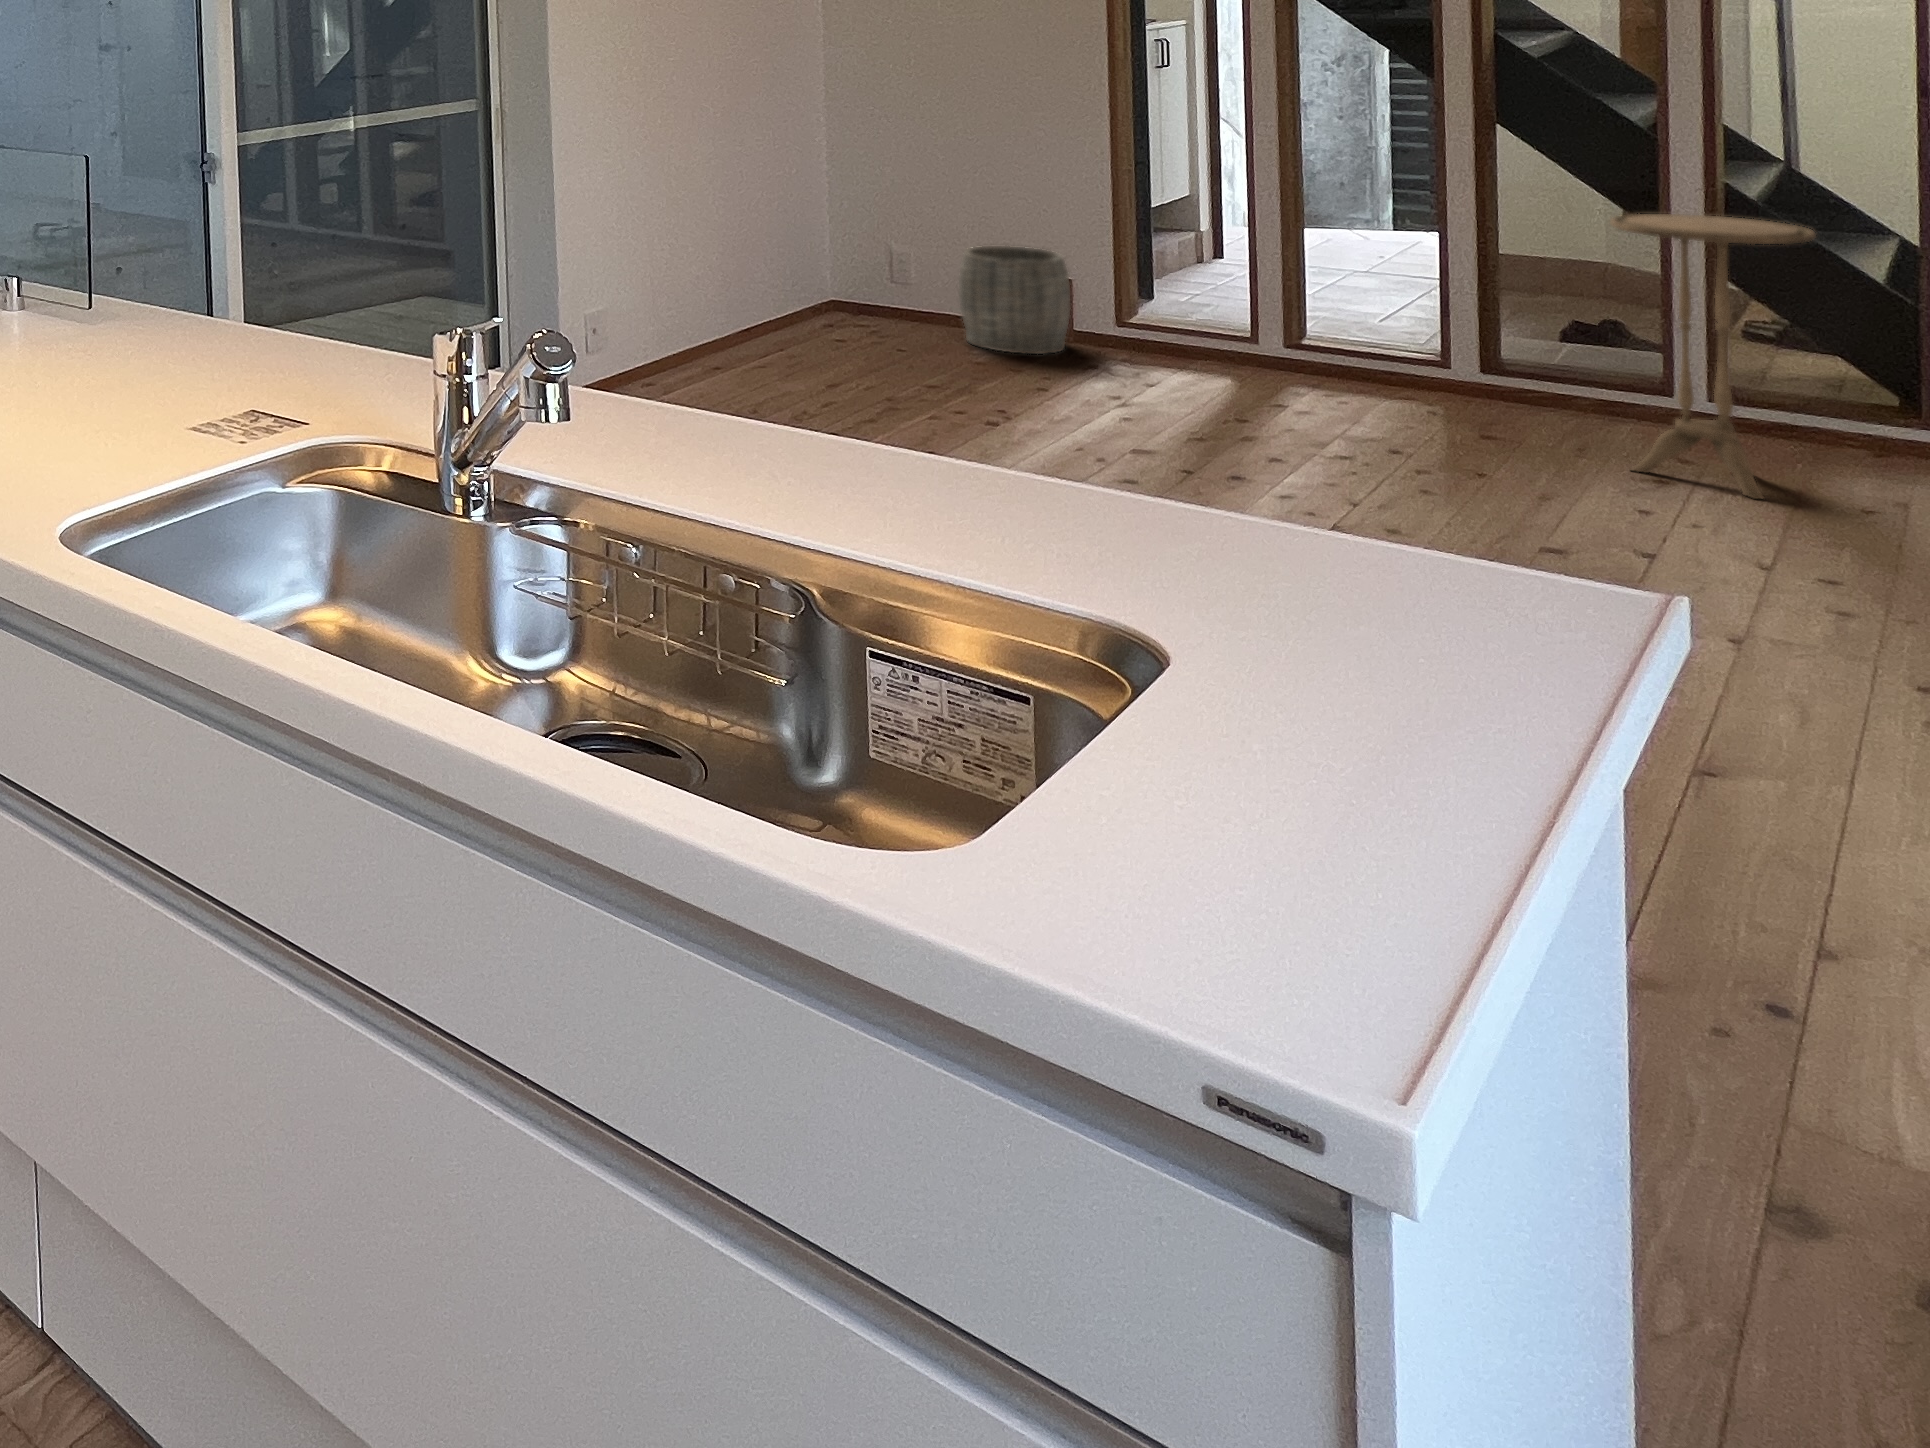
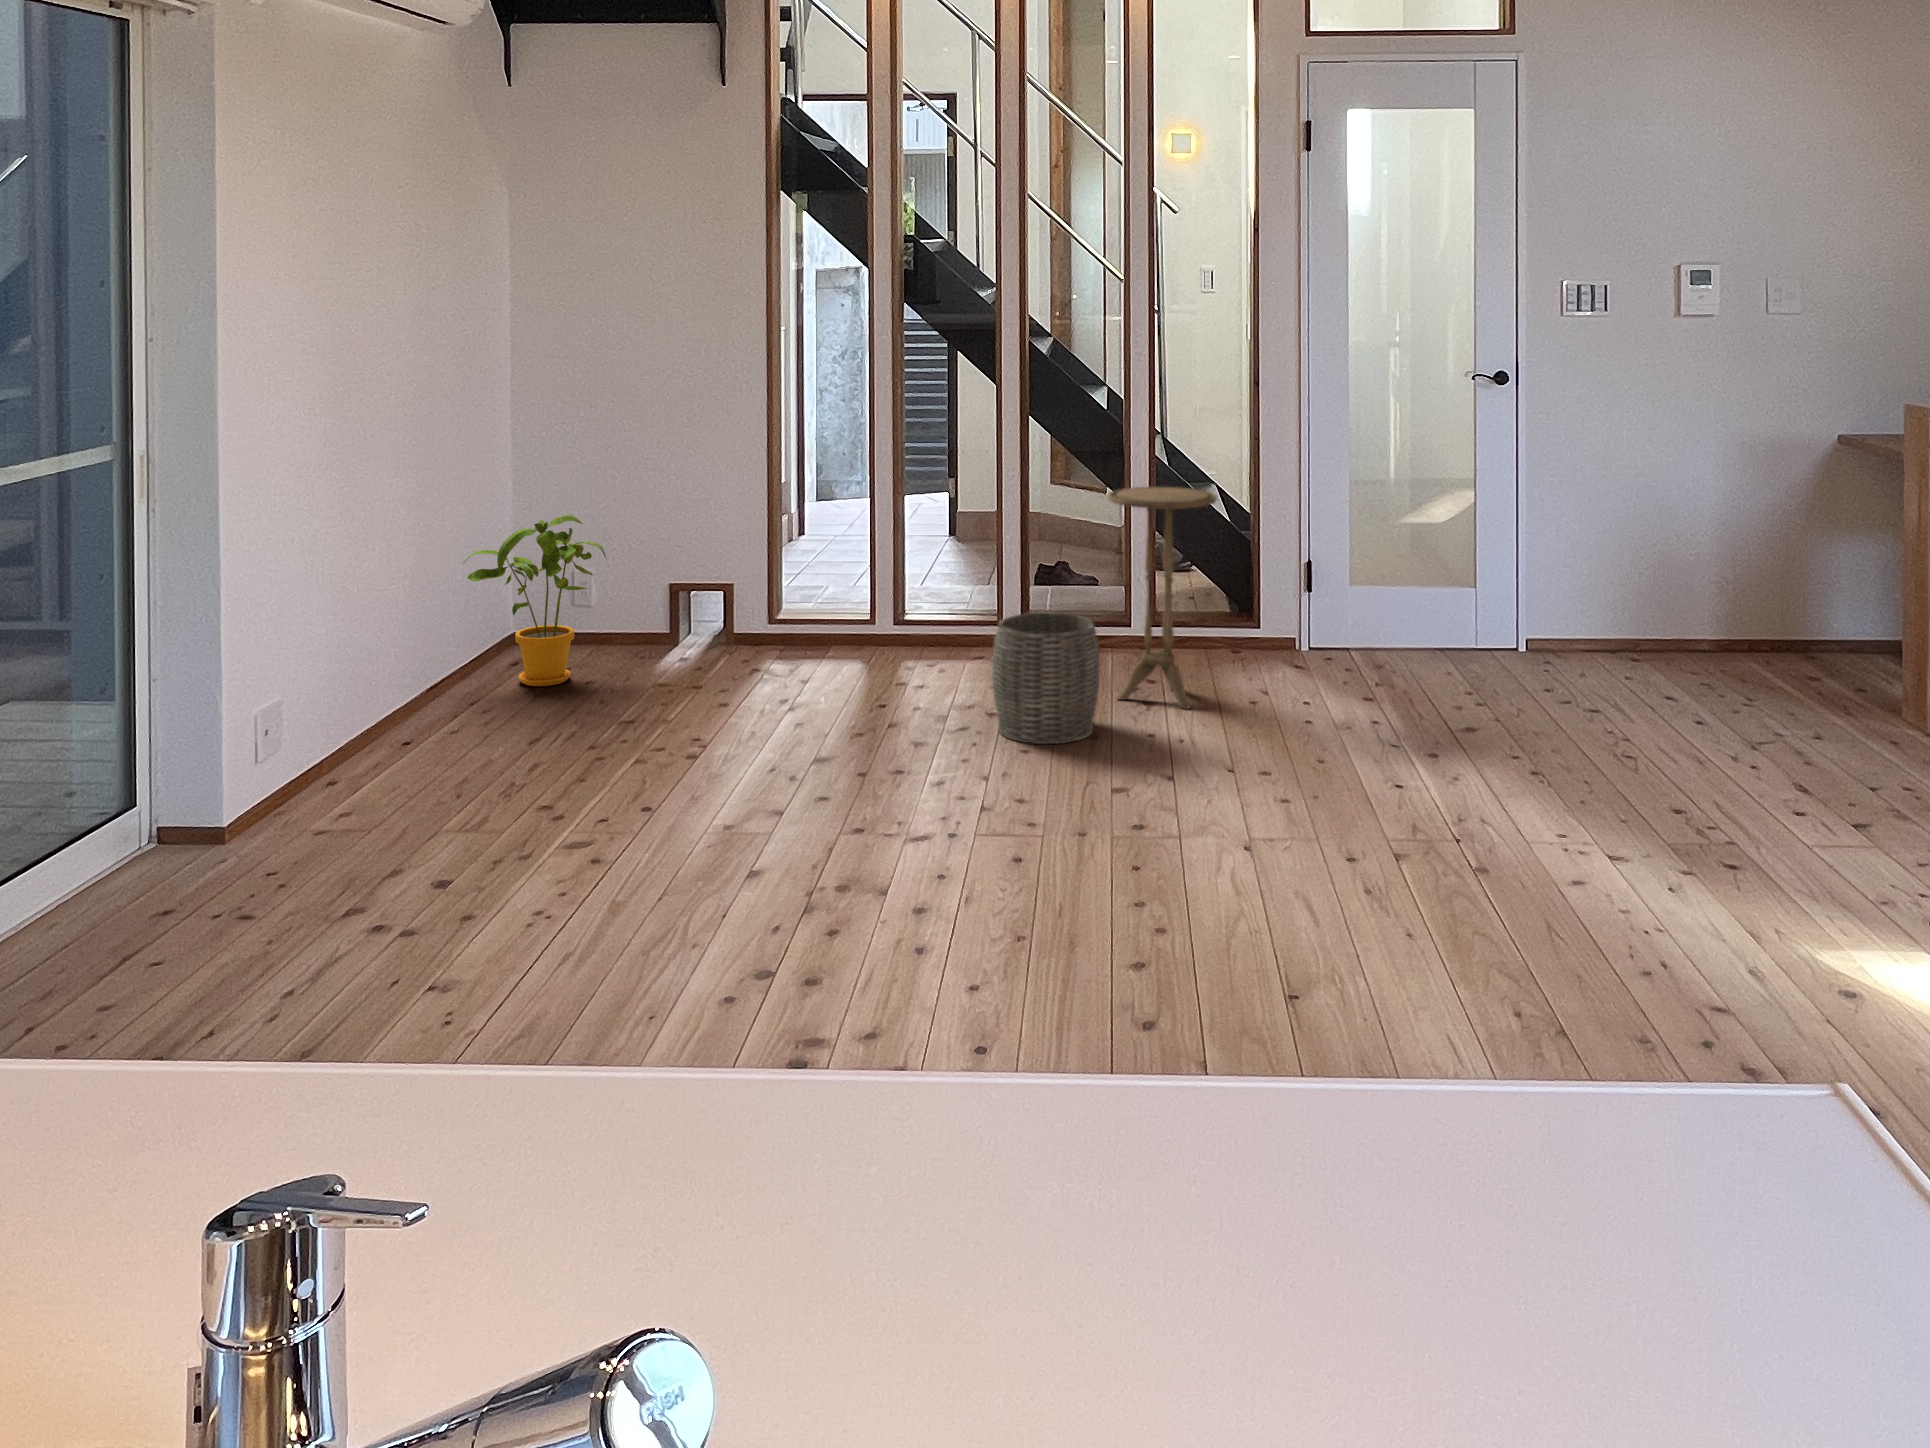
house plant: none [772,193,921,350] -> present [463,515,606,686]
woven basket: present [959,246,1071,354] -> present [992,613,1100,744]

